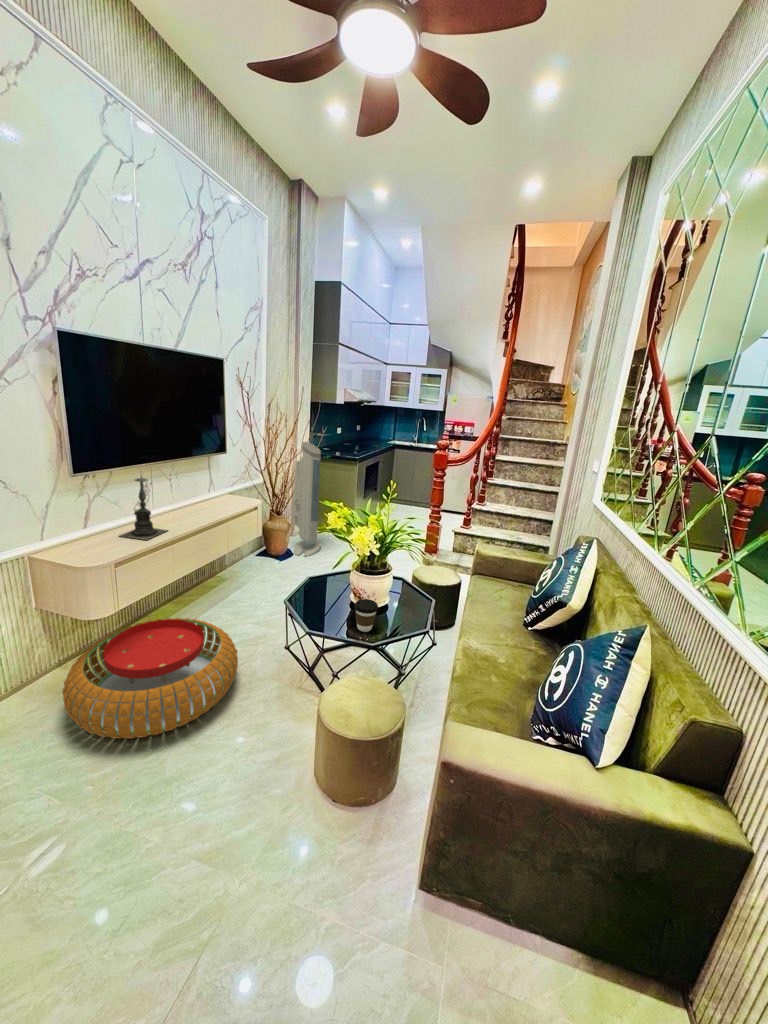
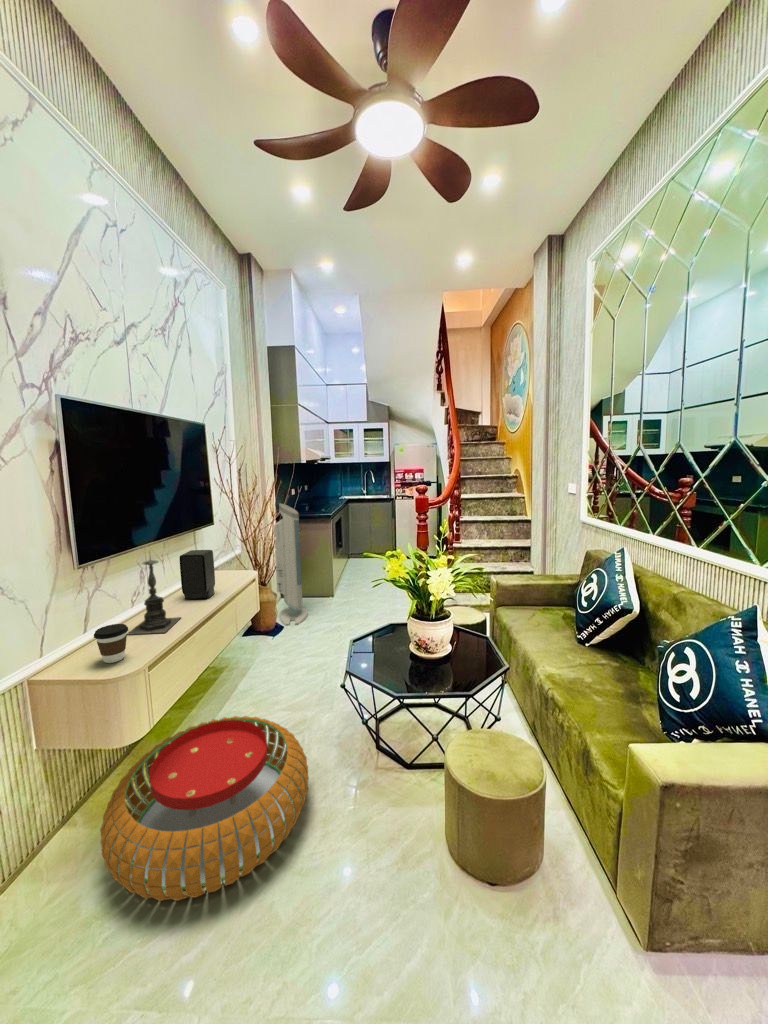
speaker: none [180,475,212,518] -> present [180,550,215,599]
coffee cup: present [354,599,378,632] -> present [94,624,128,663]

